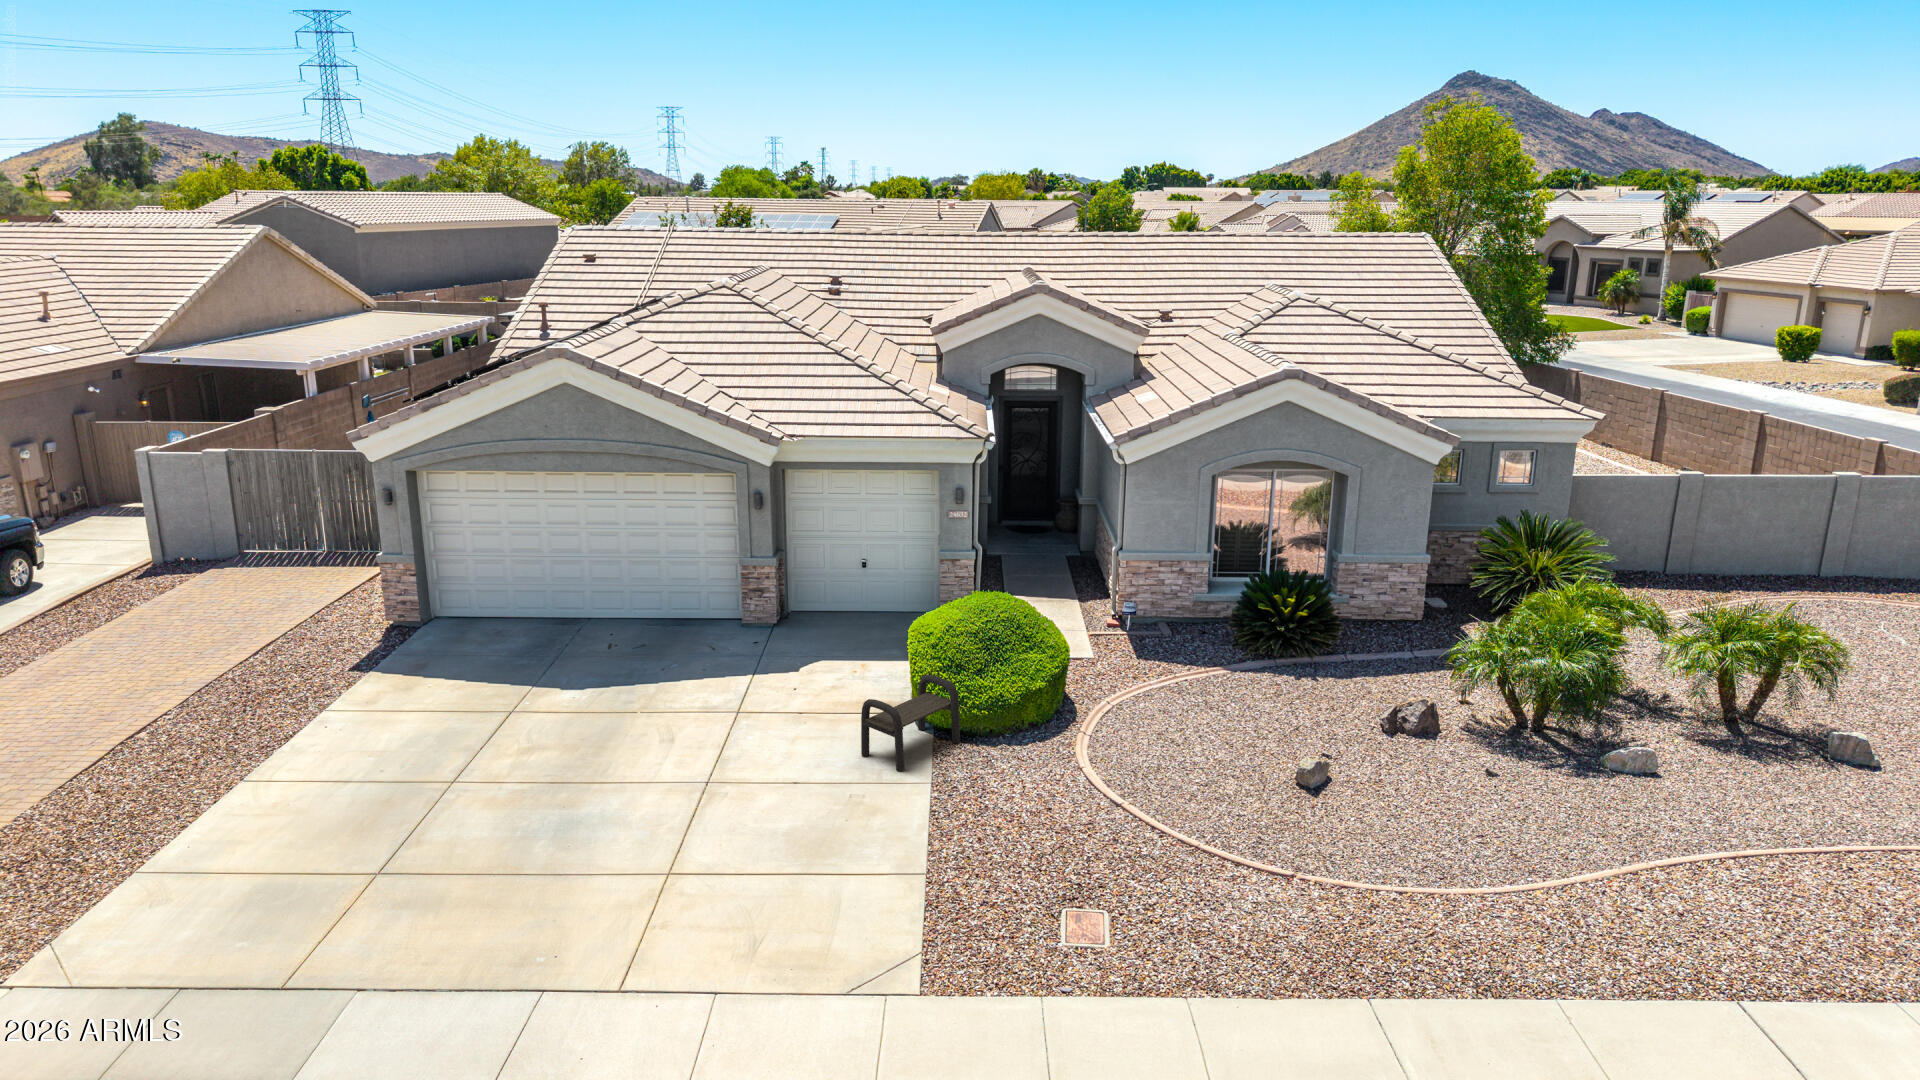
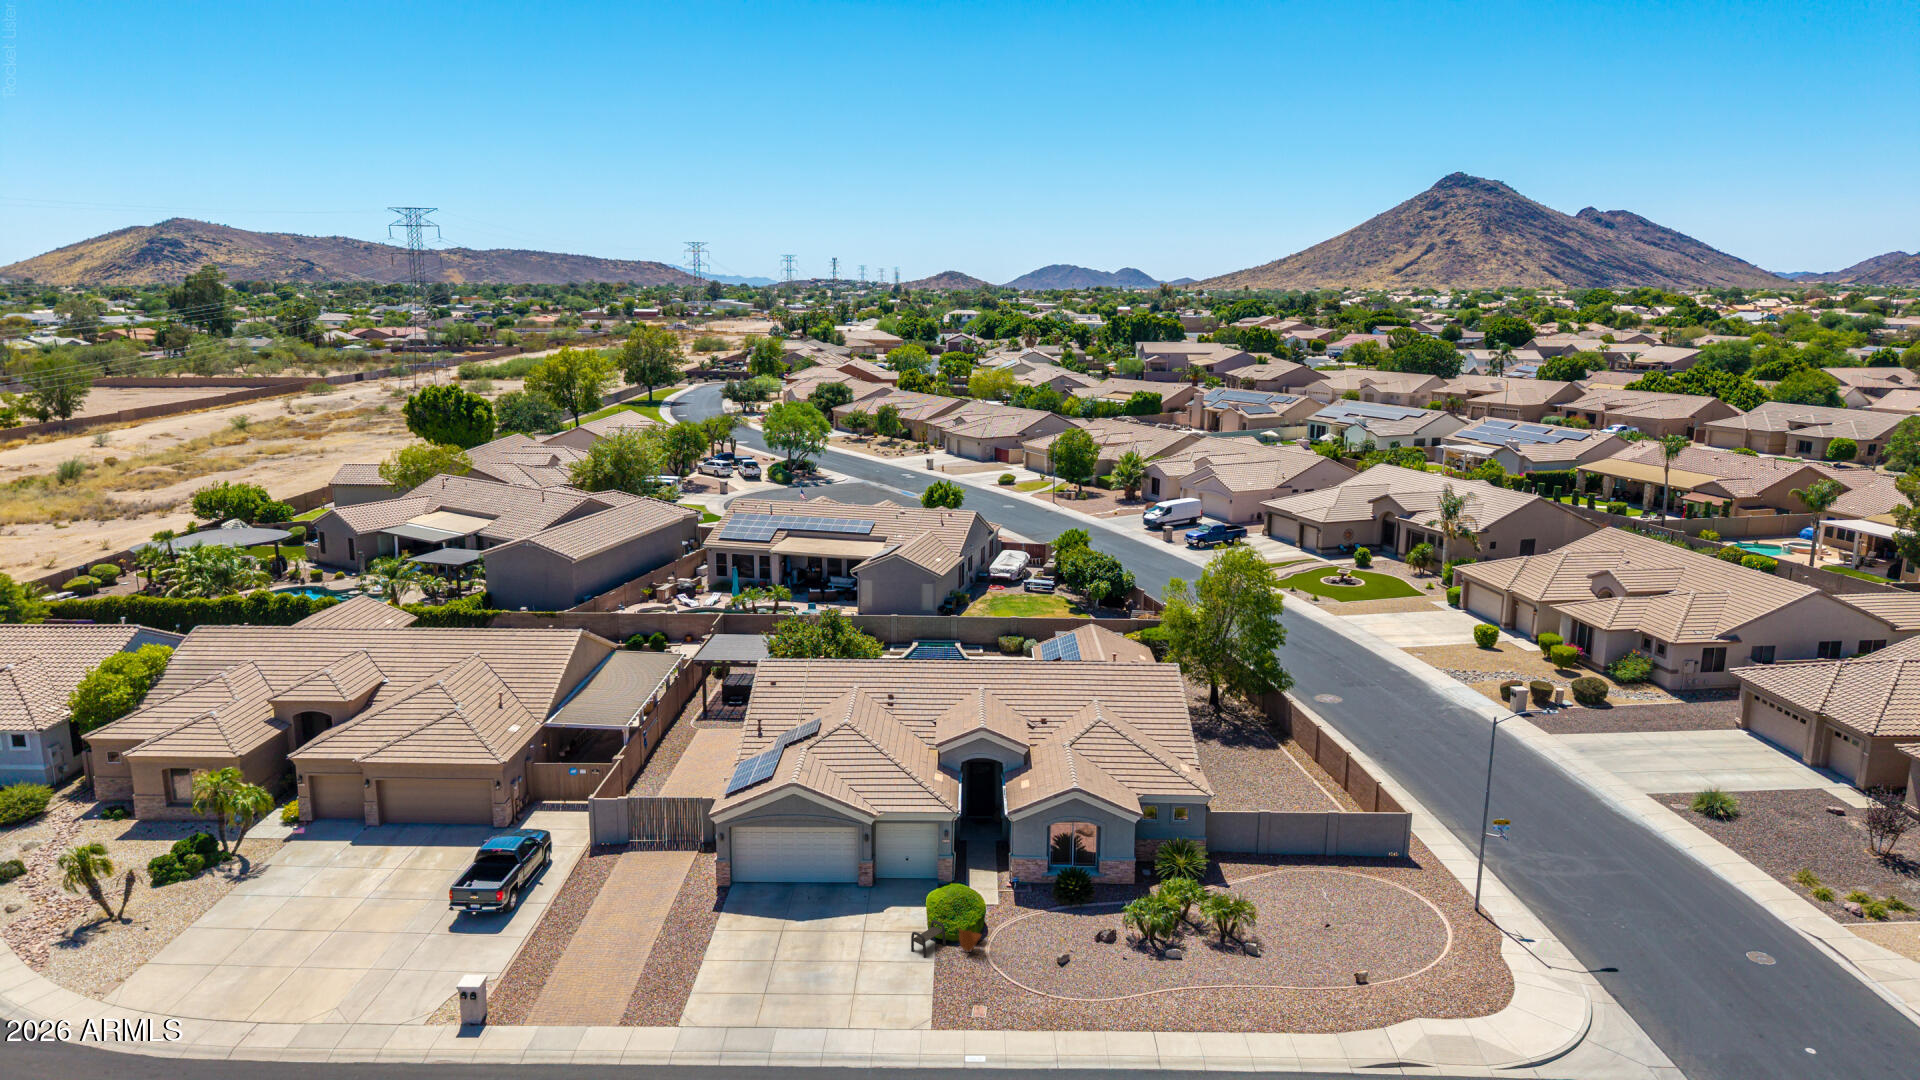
lounge chair: none [1002,686,1064,774] -> present [959,930,981,953]

